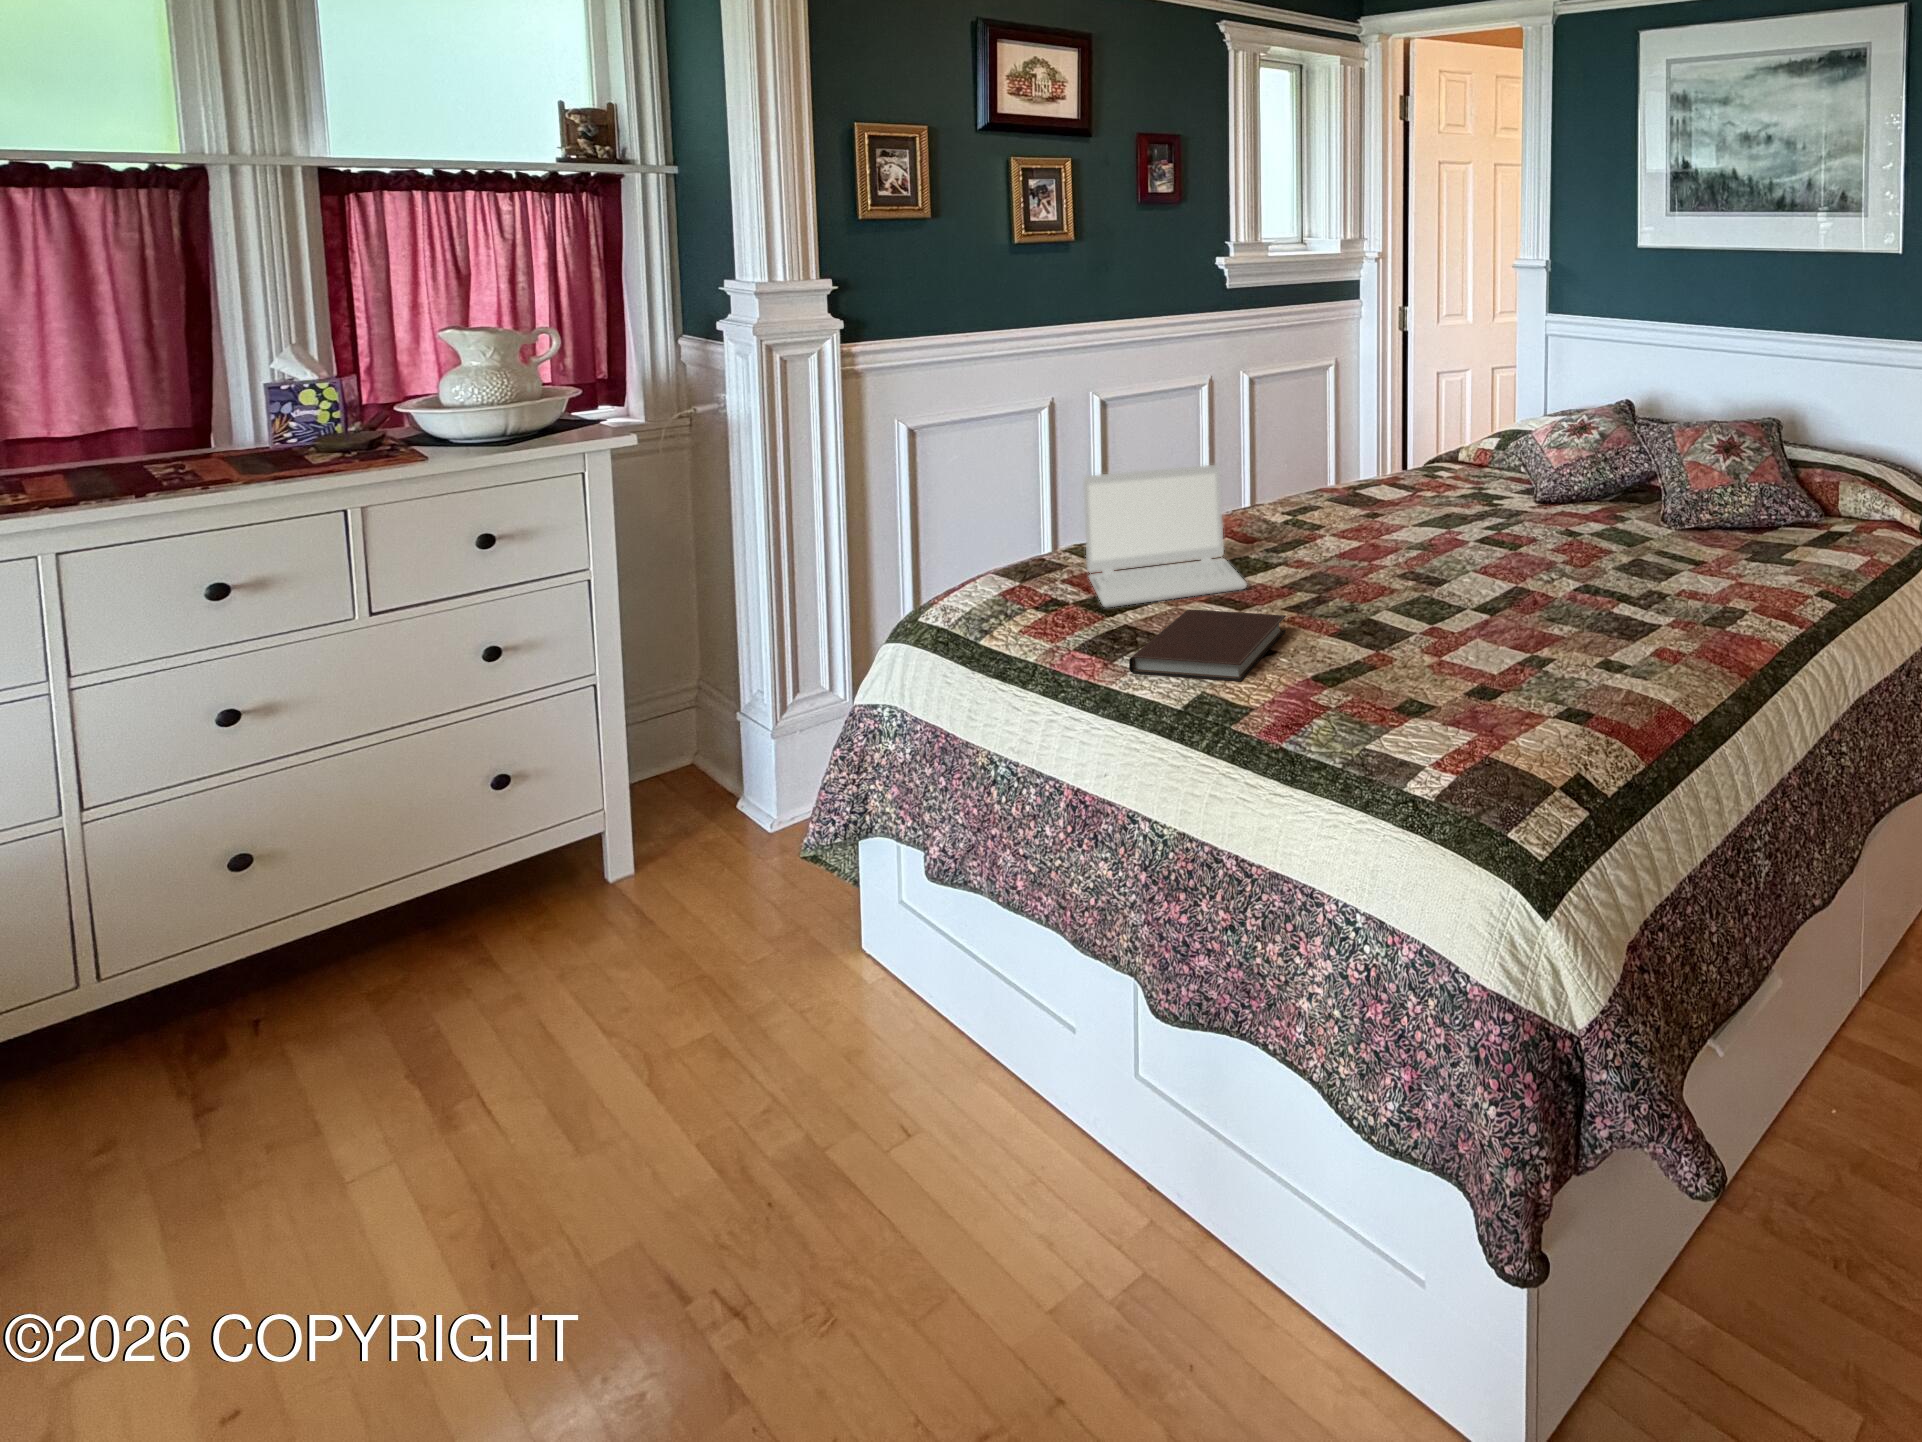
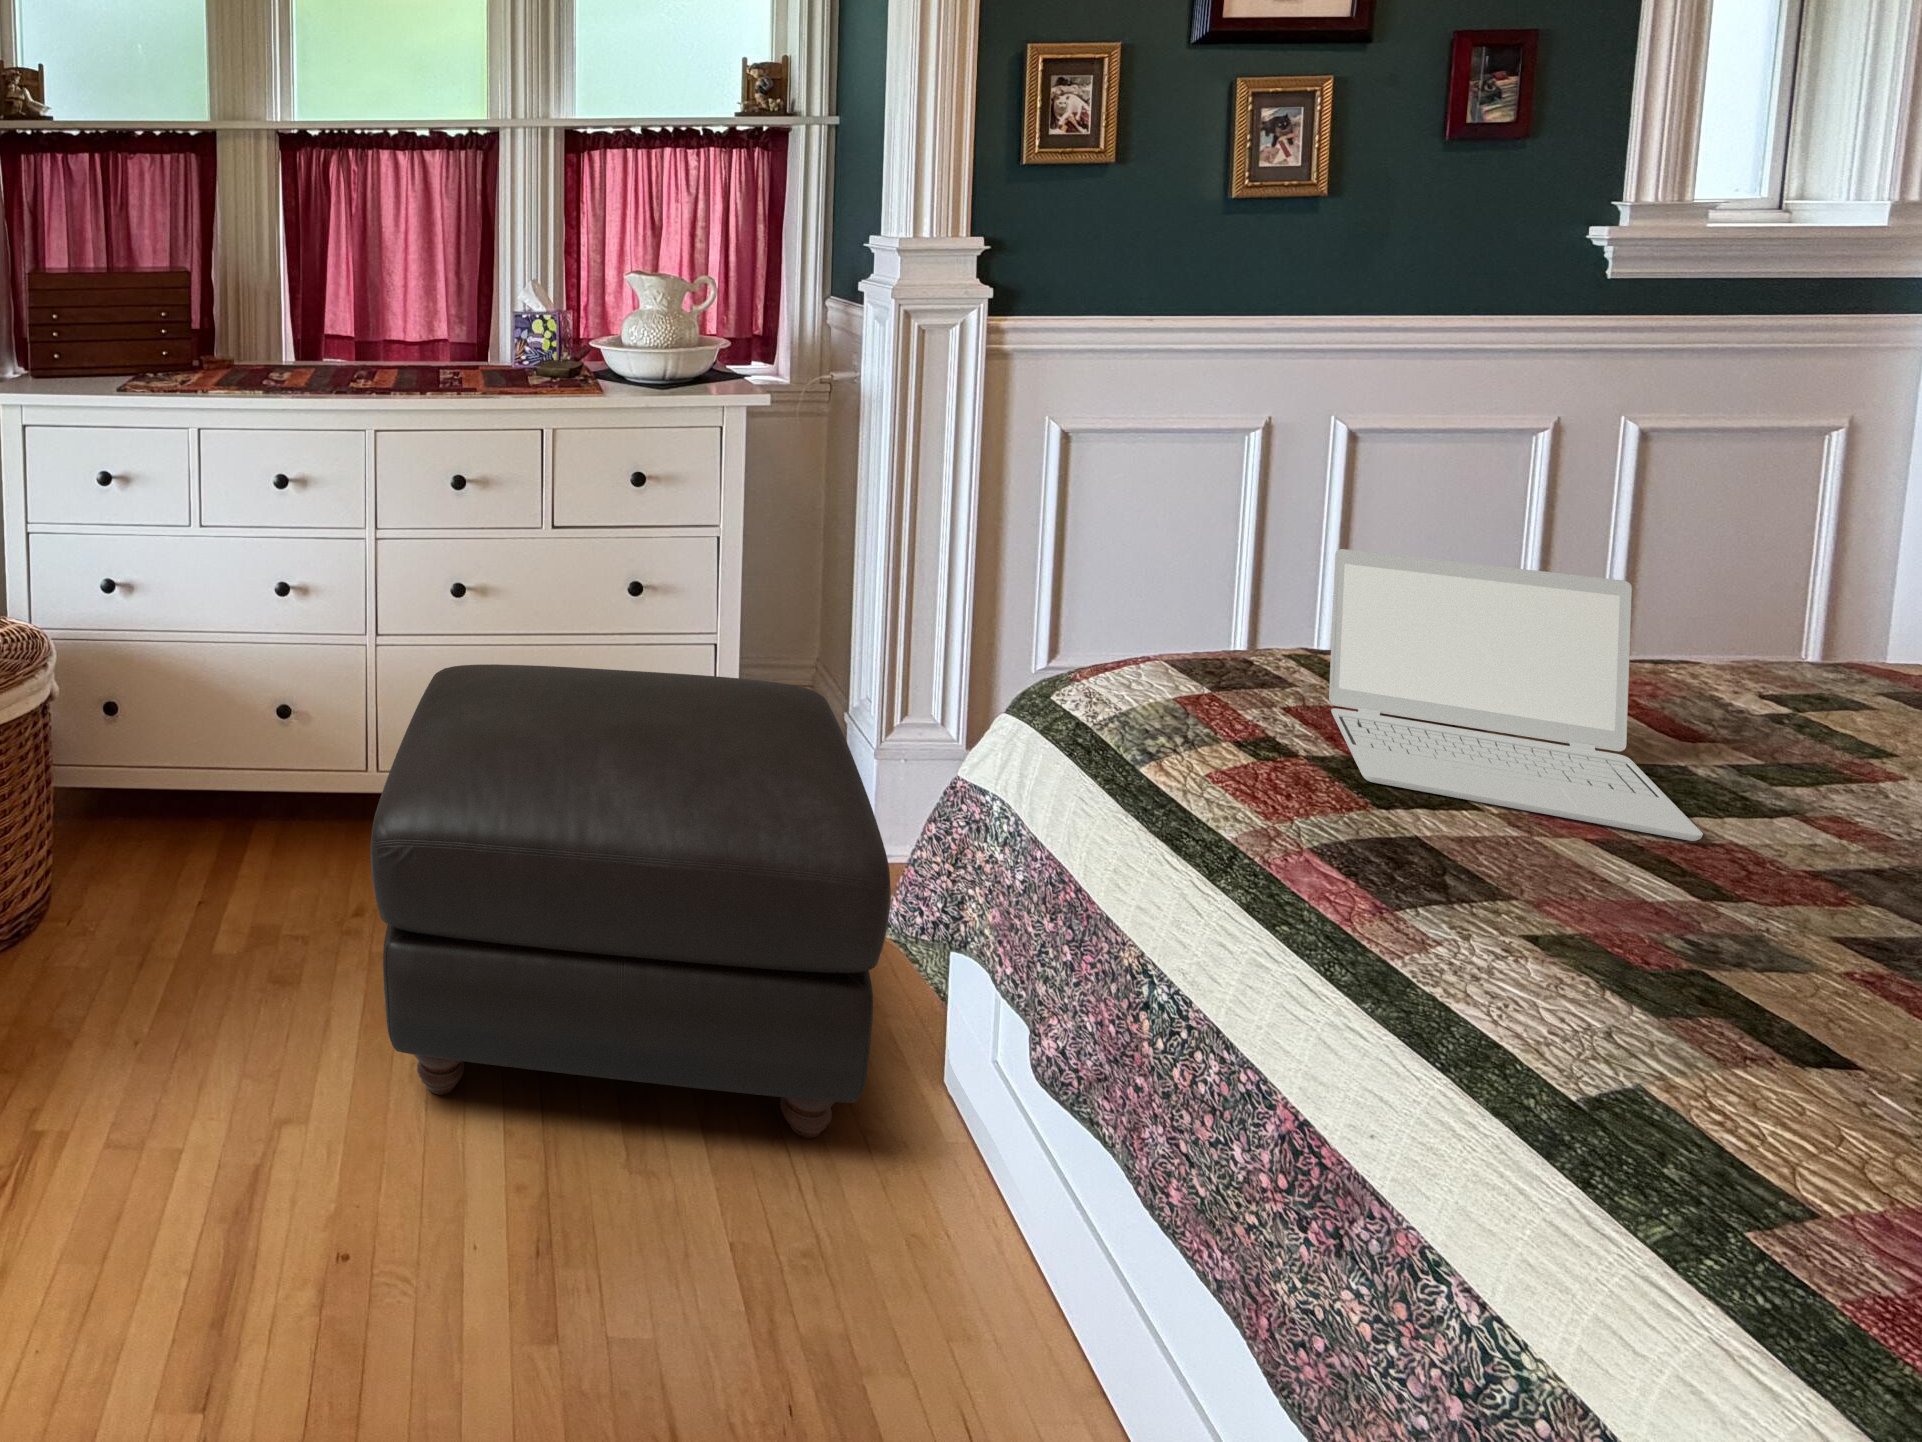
notebook: present [1129,610,1286,681] -> none [1435,854,1857,1094]
ottoman: none [189,689,808,1229] -> present [370,664,891,1138]

